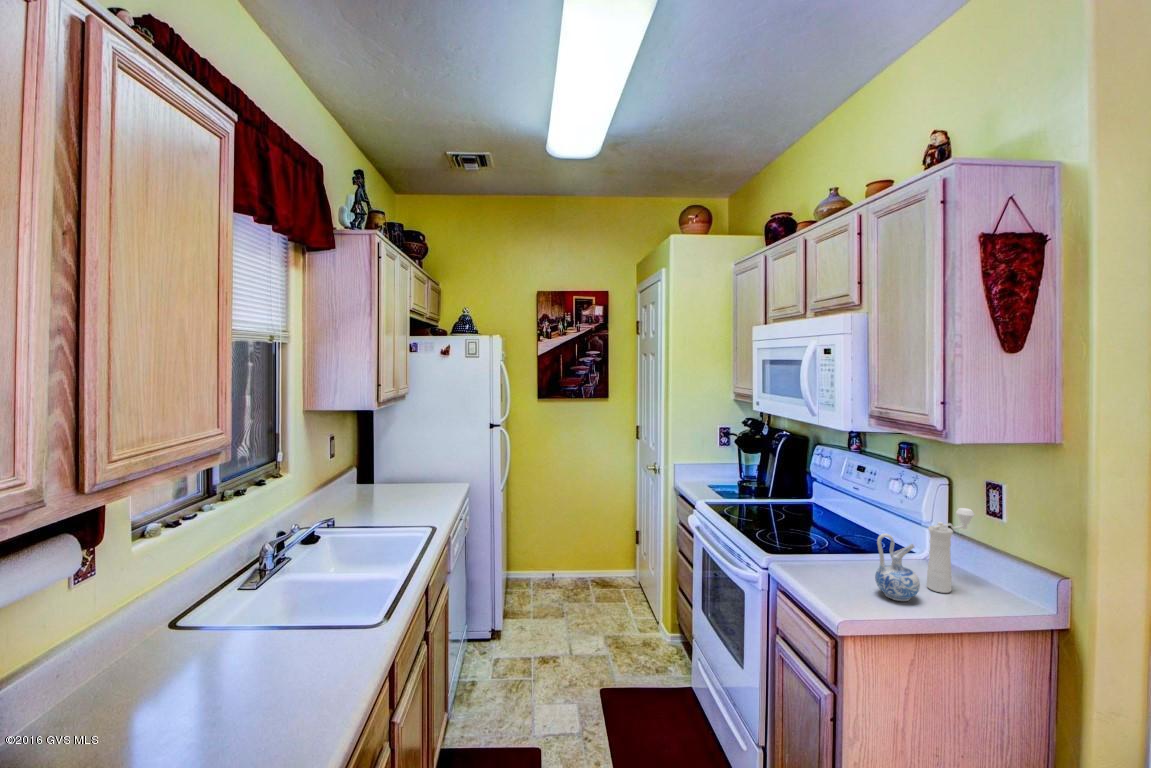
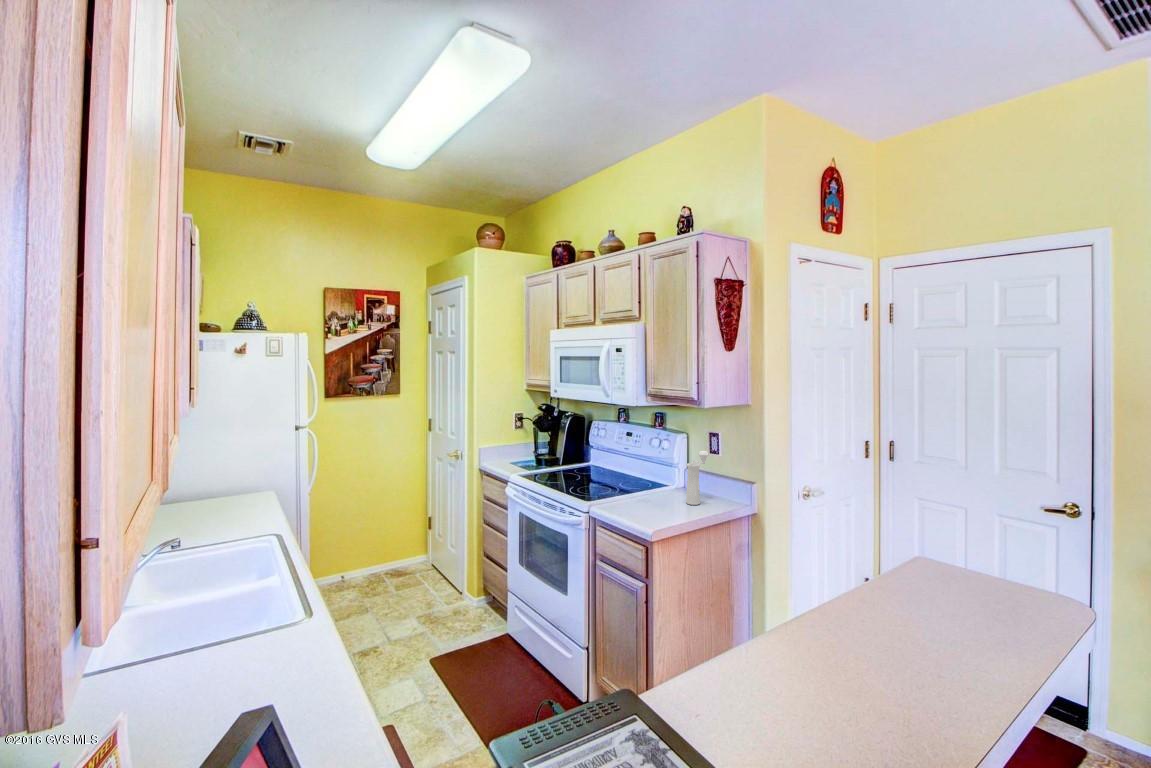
ceramic pitcher: present [875,533,920,601] -> none [661,470,687,512]

